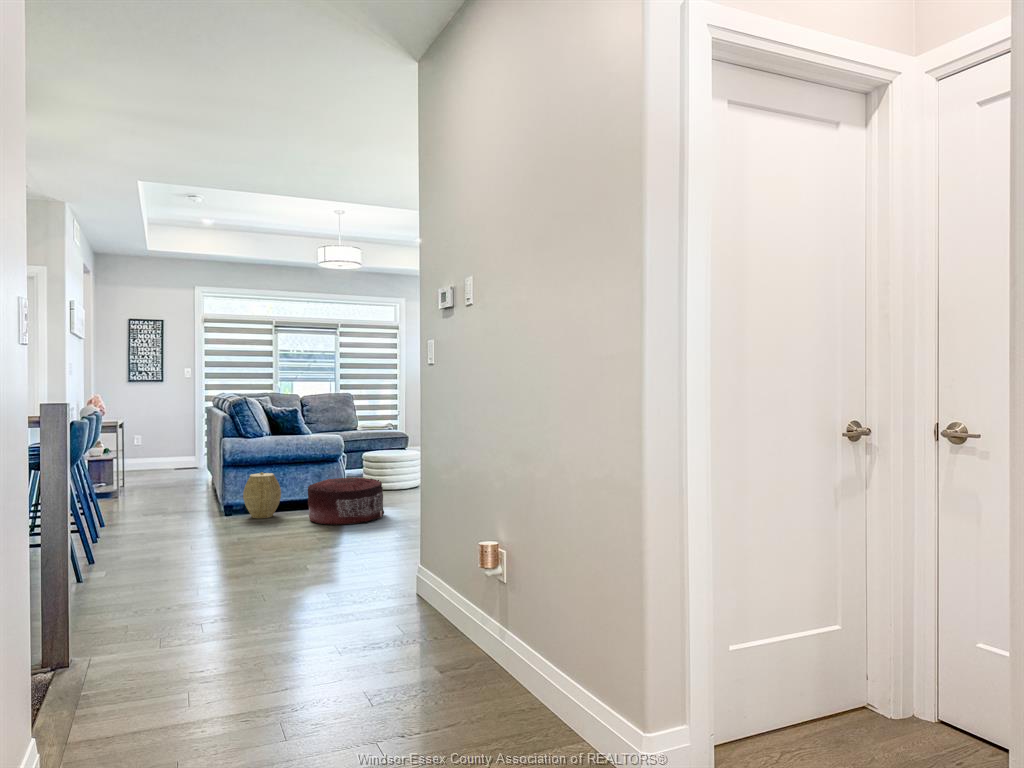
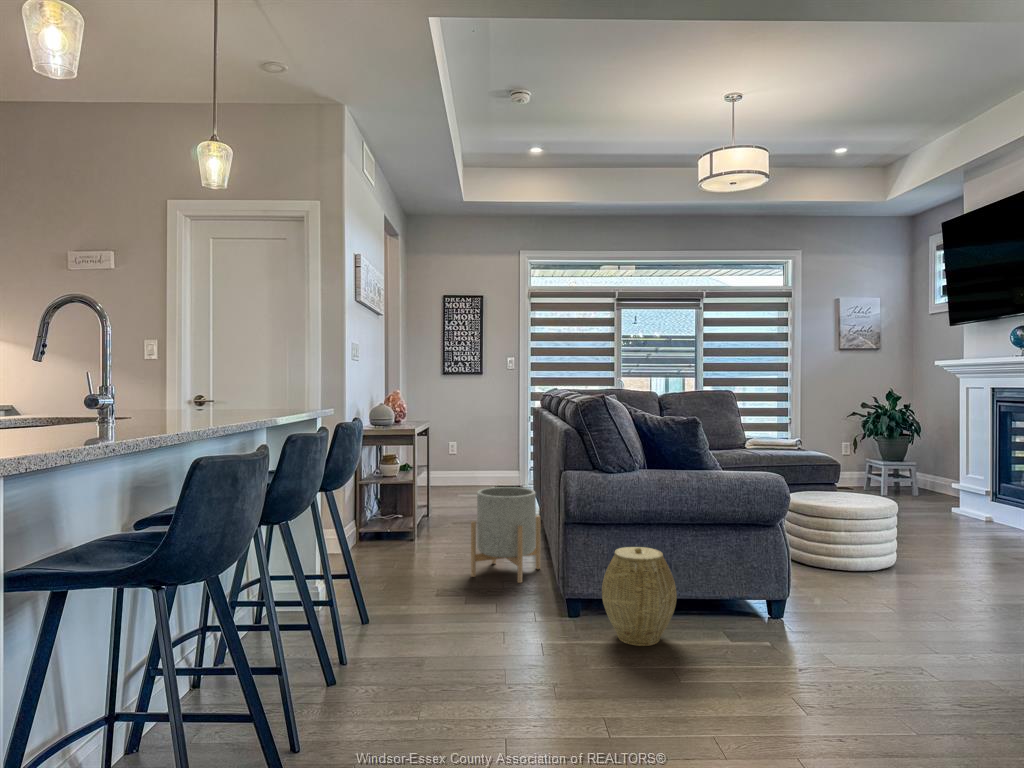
planter: none [166,454,211,507] -> present [471,487,540,583]
pouf: present [308,477,384,525] -> none [744,574,940,721]

